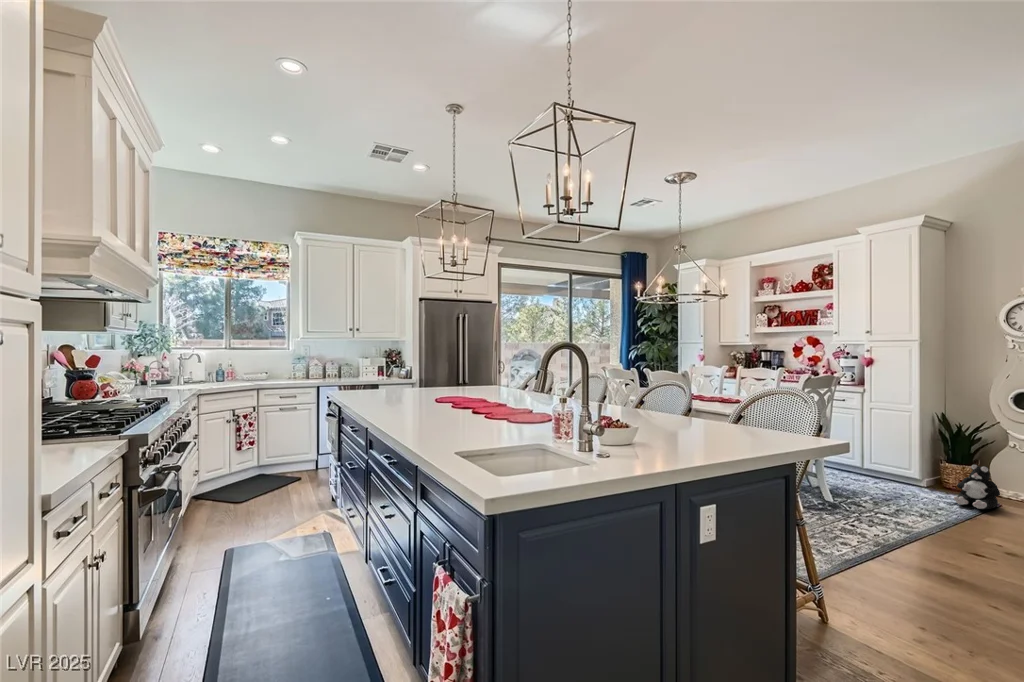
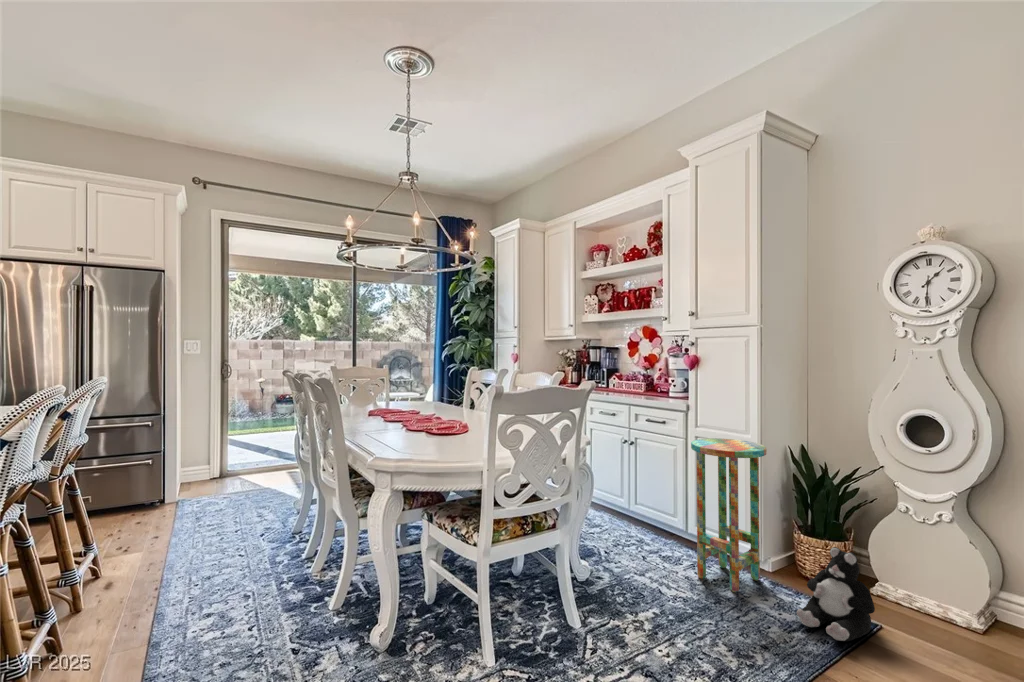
side table: none [875,409,926,494] -> present [691,438,767,592]

